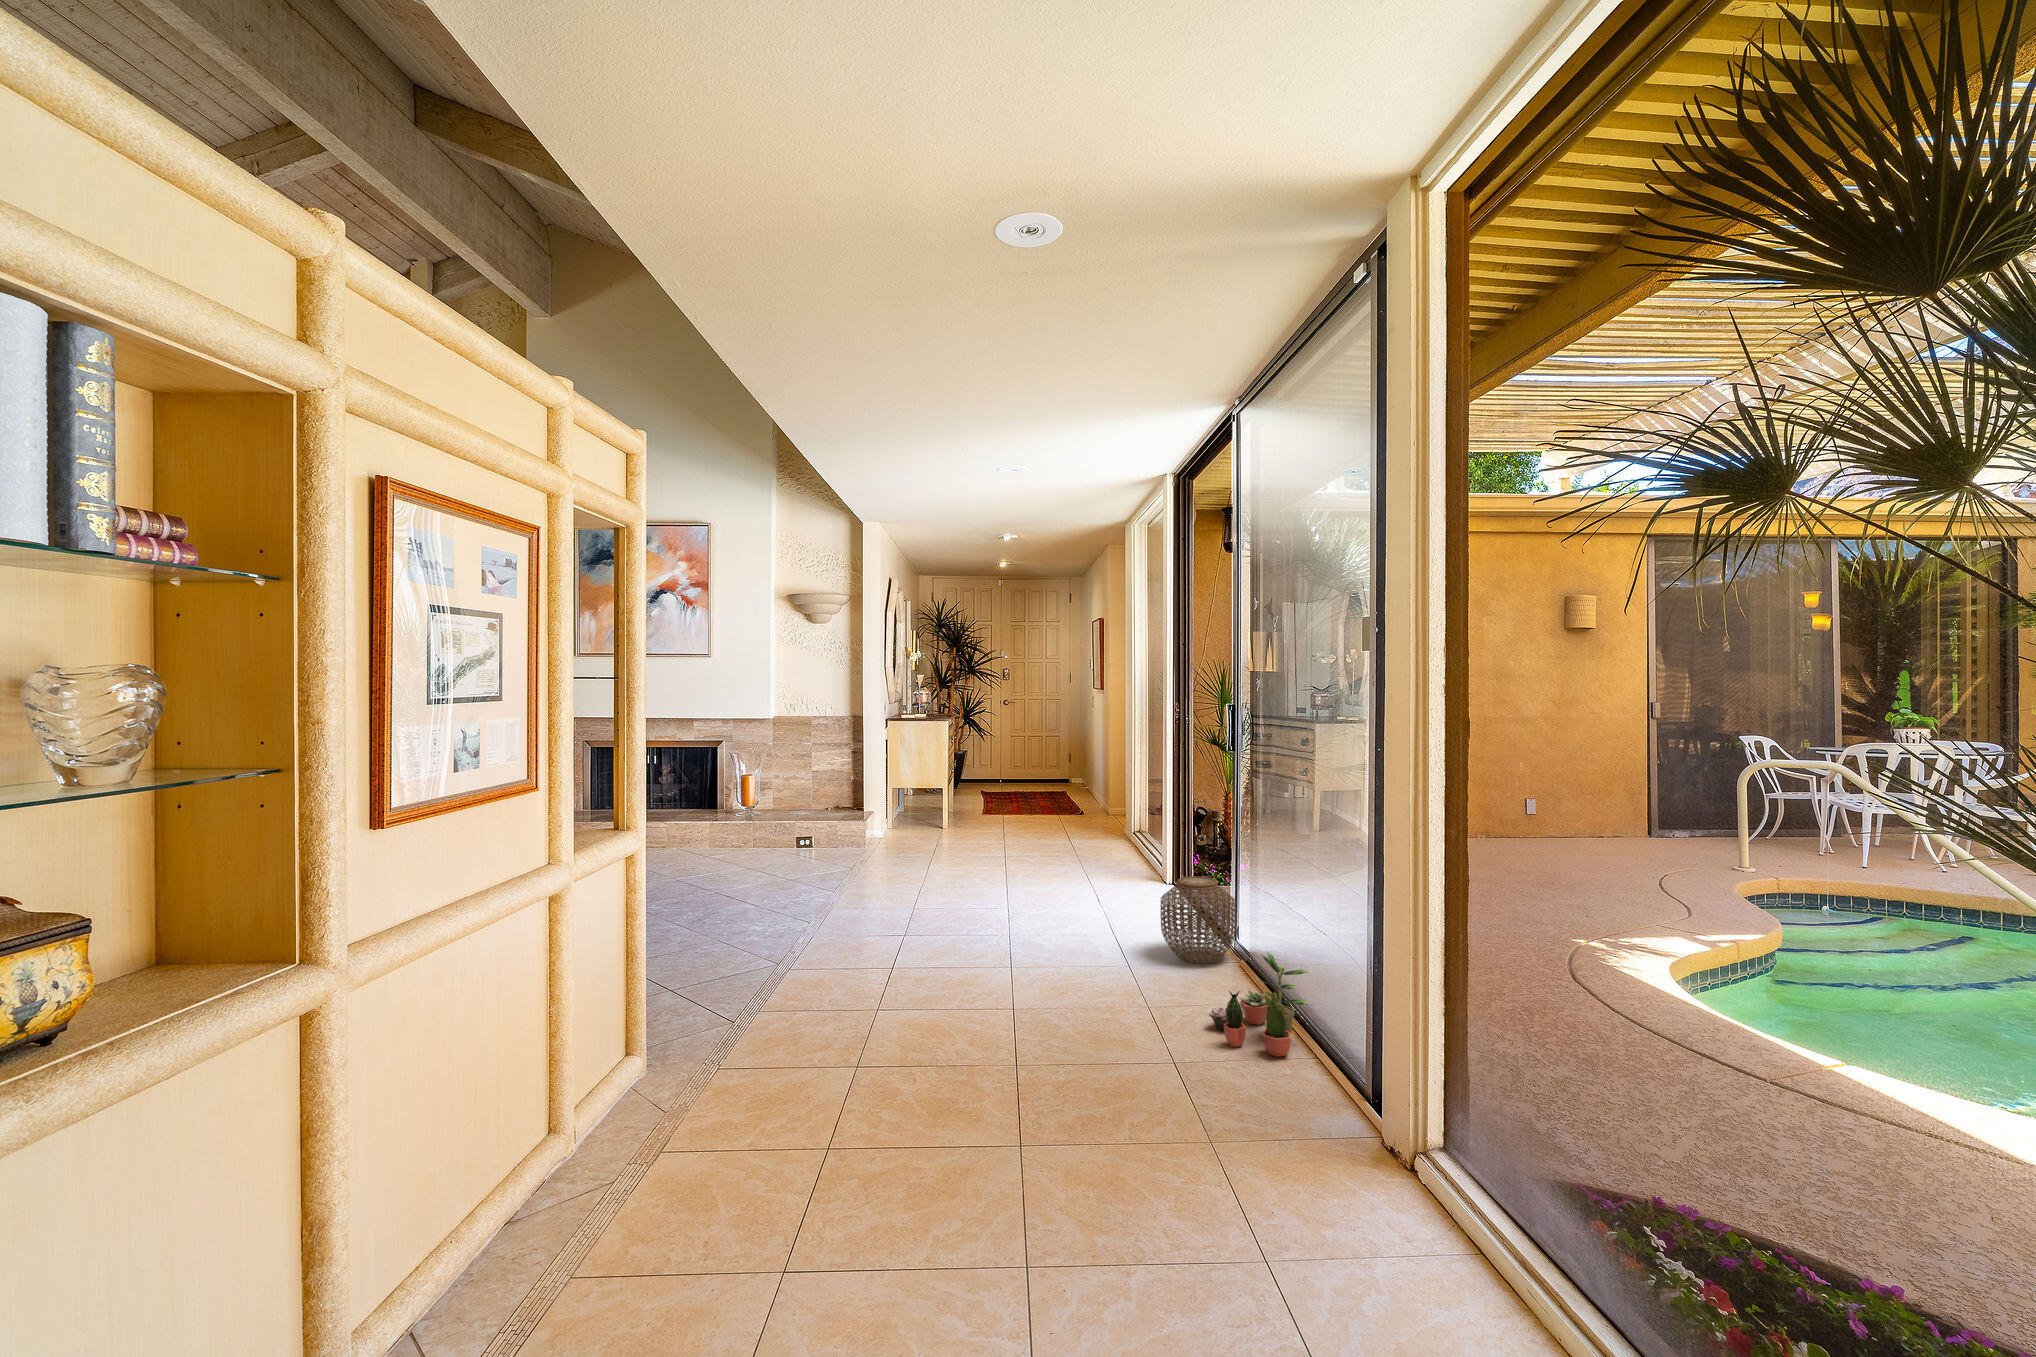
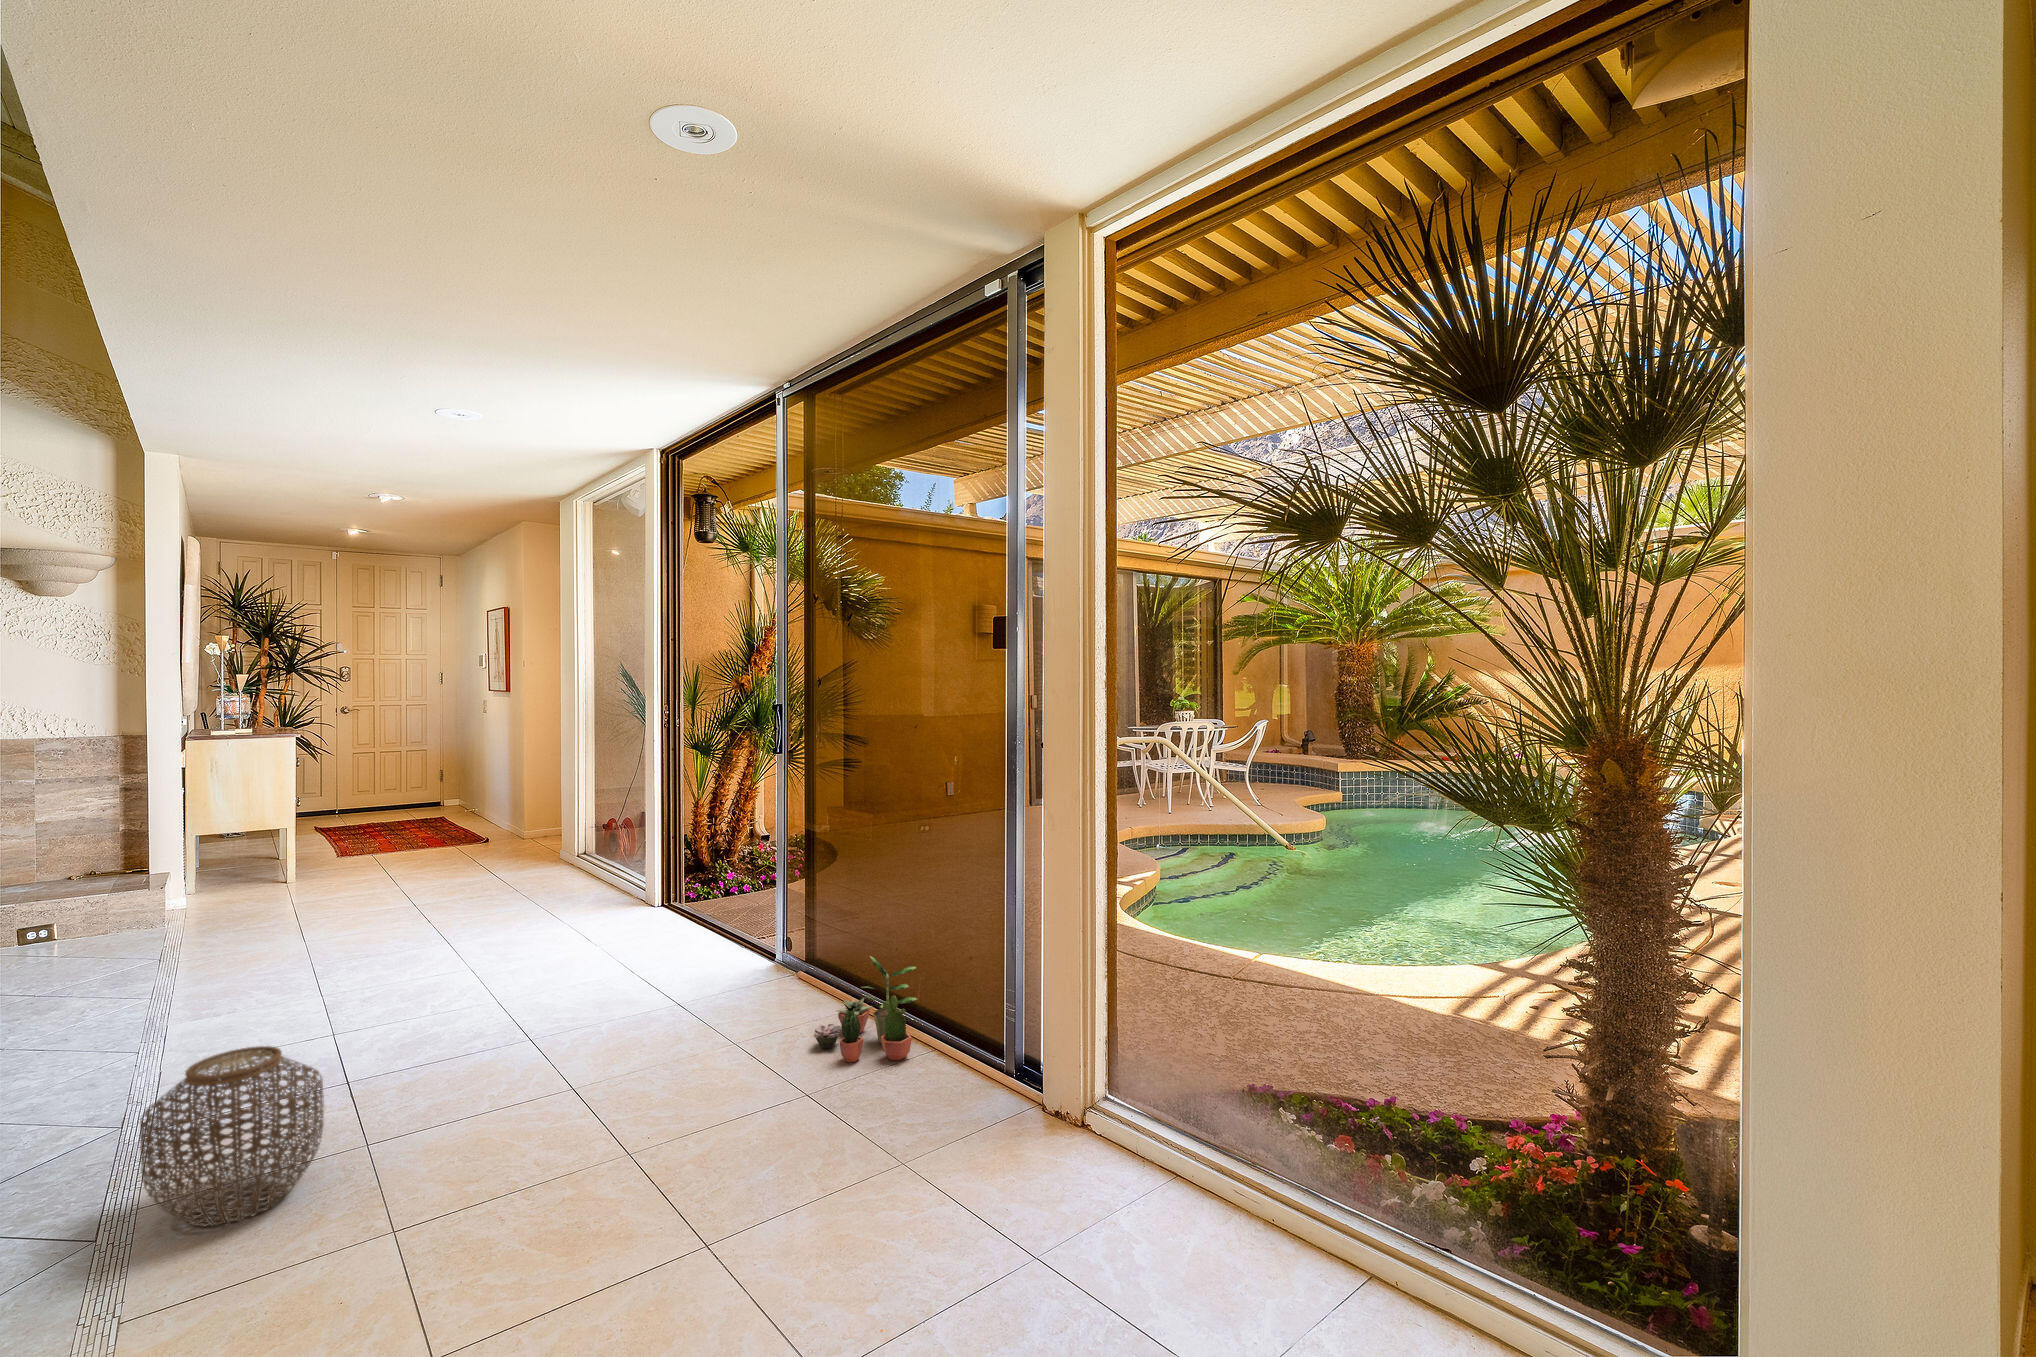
woven basket: present [1160,876,1236,964] -> present [140,1046,324,1227]

